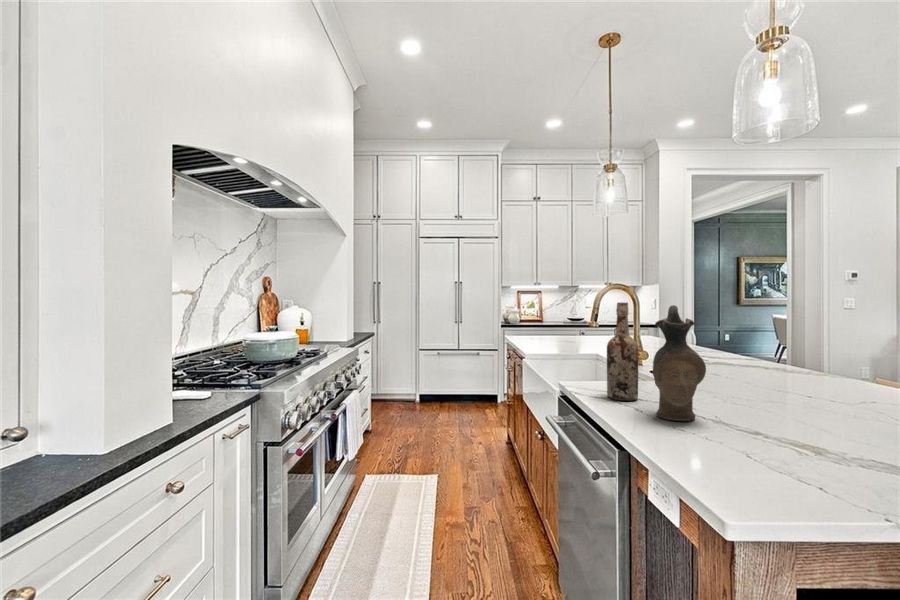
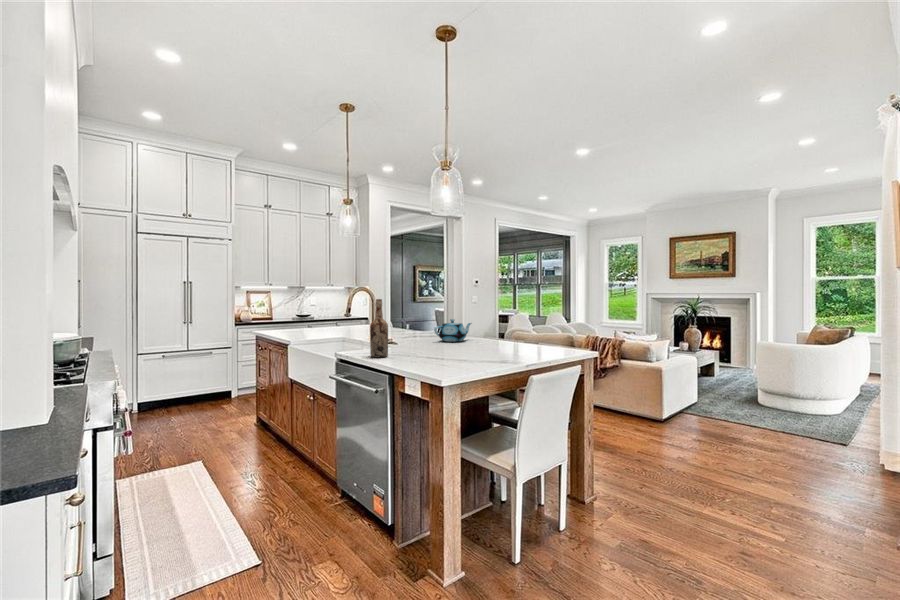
ceramic pitcher: present [653,305,706,421] -> none [400,300,425,362]
teapot: none [744,340,834,382] -> present [434,319,471,342]

